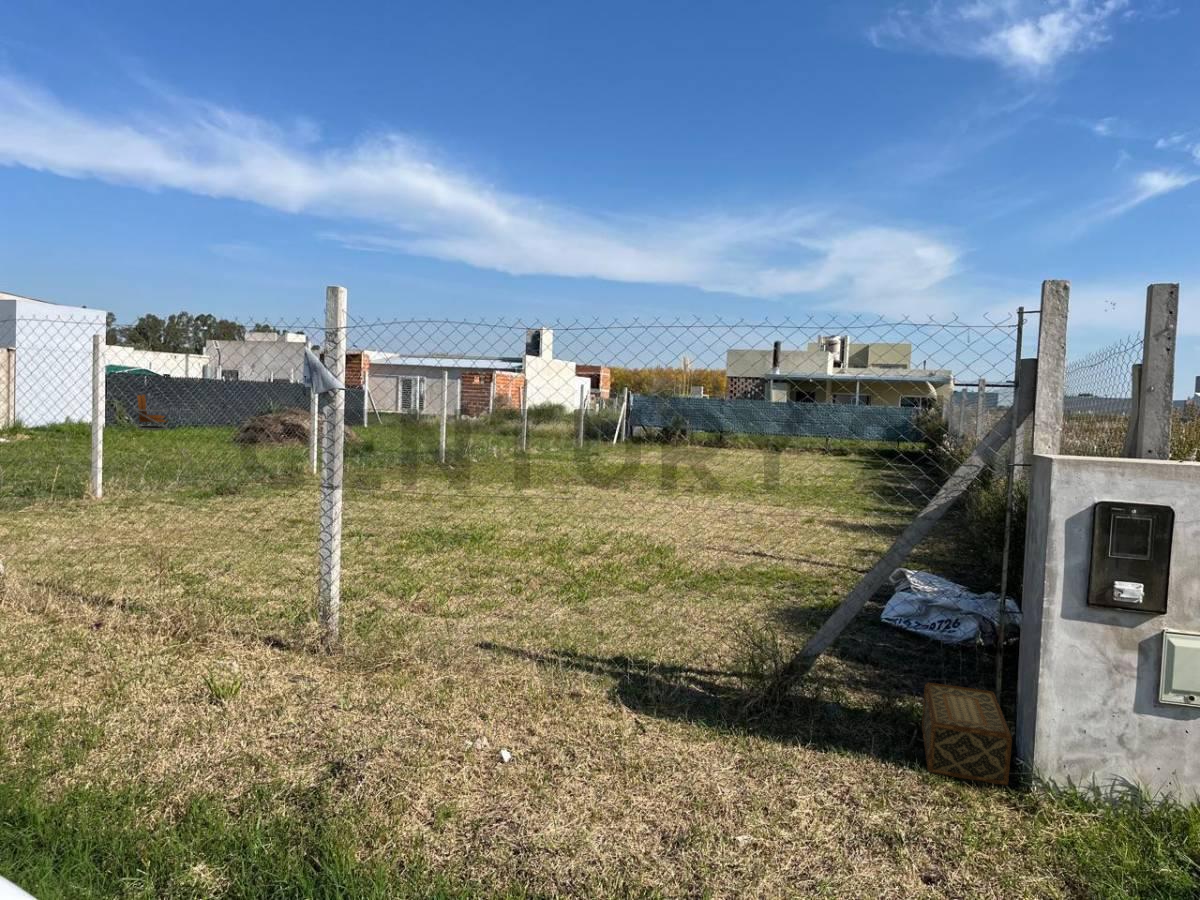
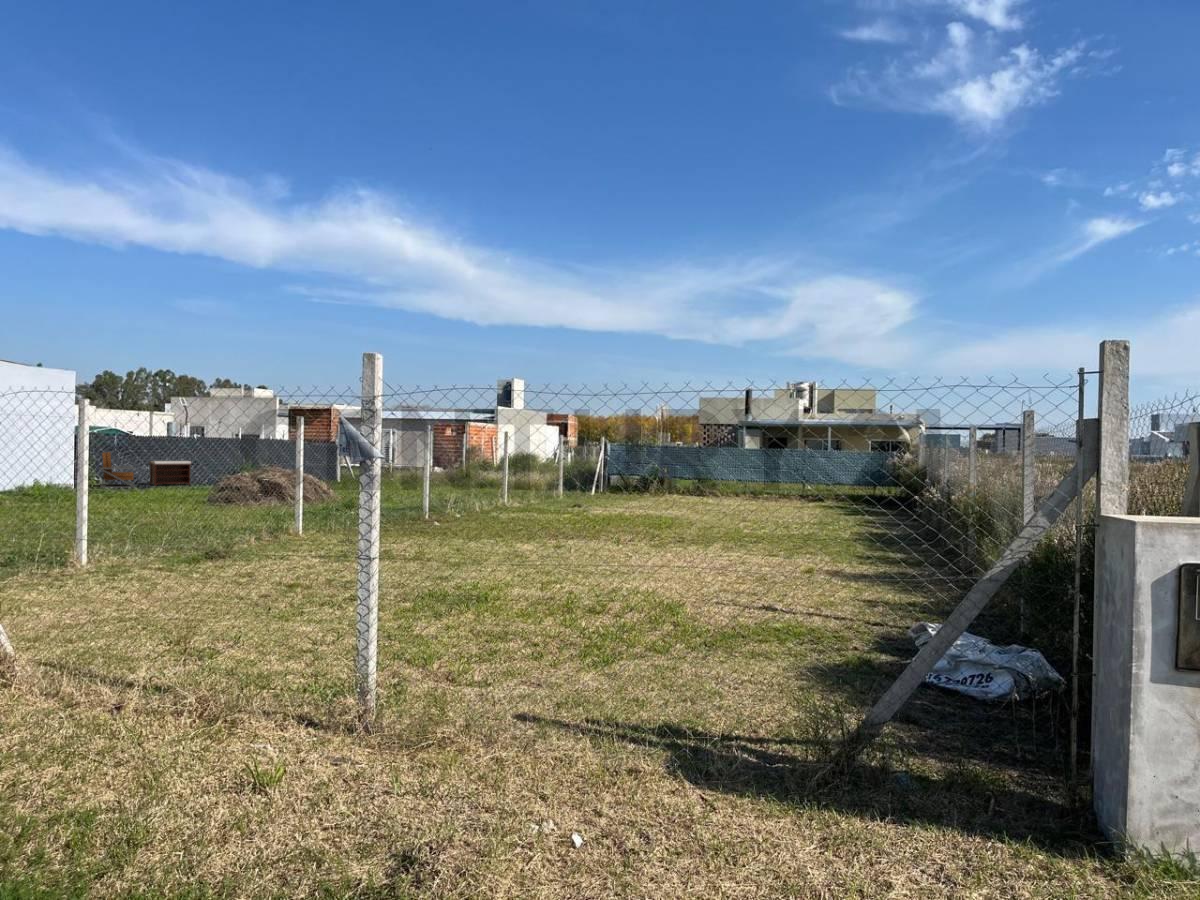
bench: none [182,404,224,428] -> present [149,461,191,486]
woven basket: present [922,683,1012,785] -> none [991,747,1098,855]

